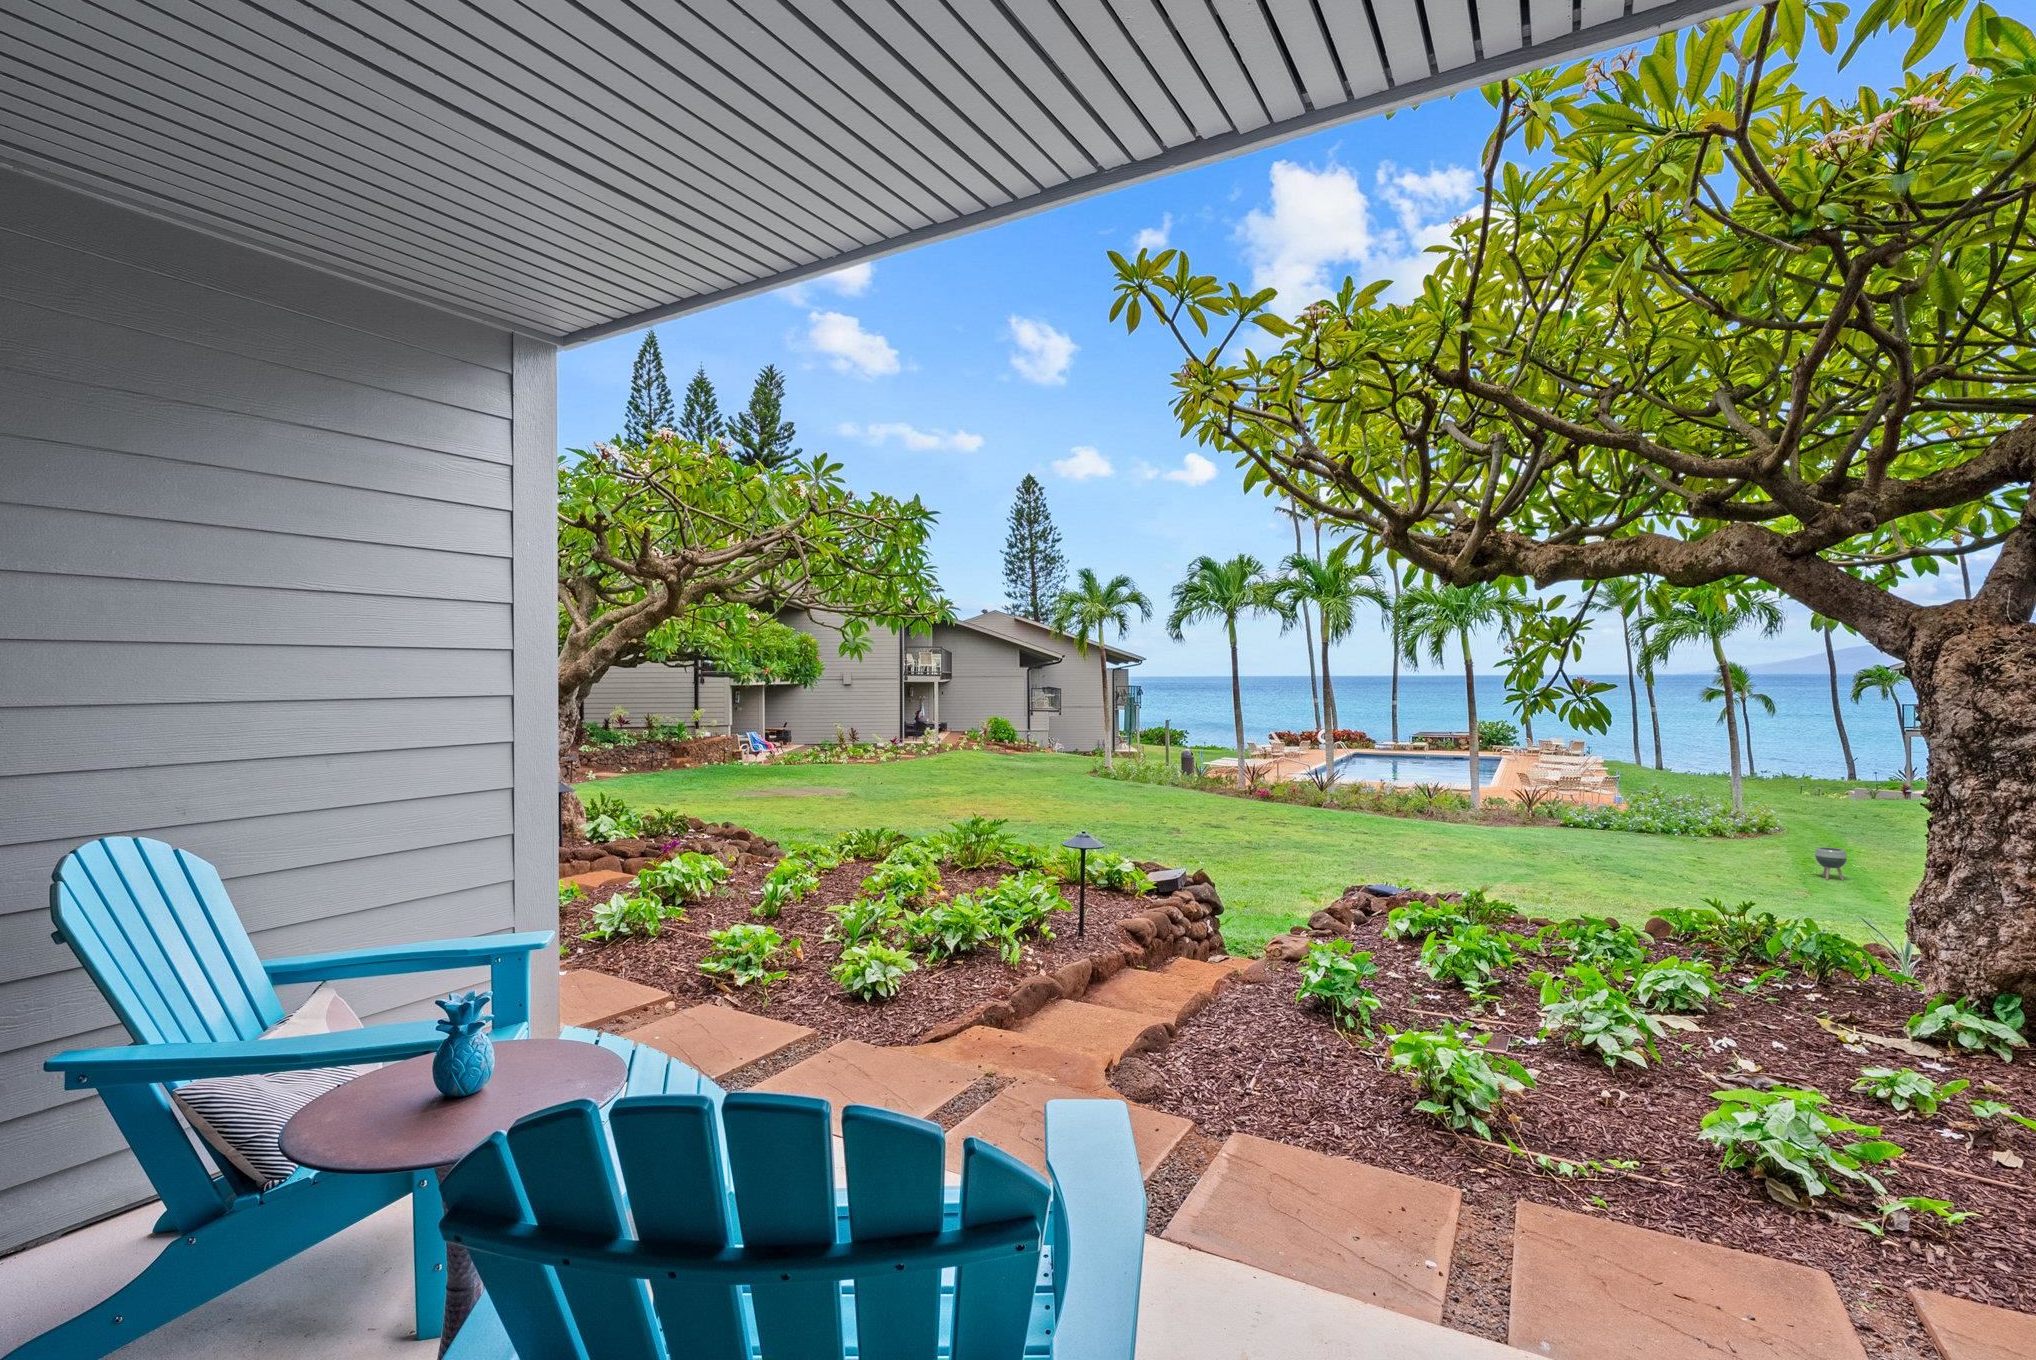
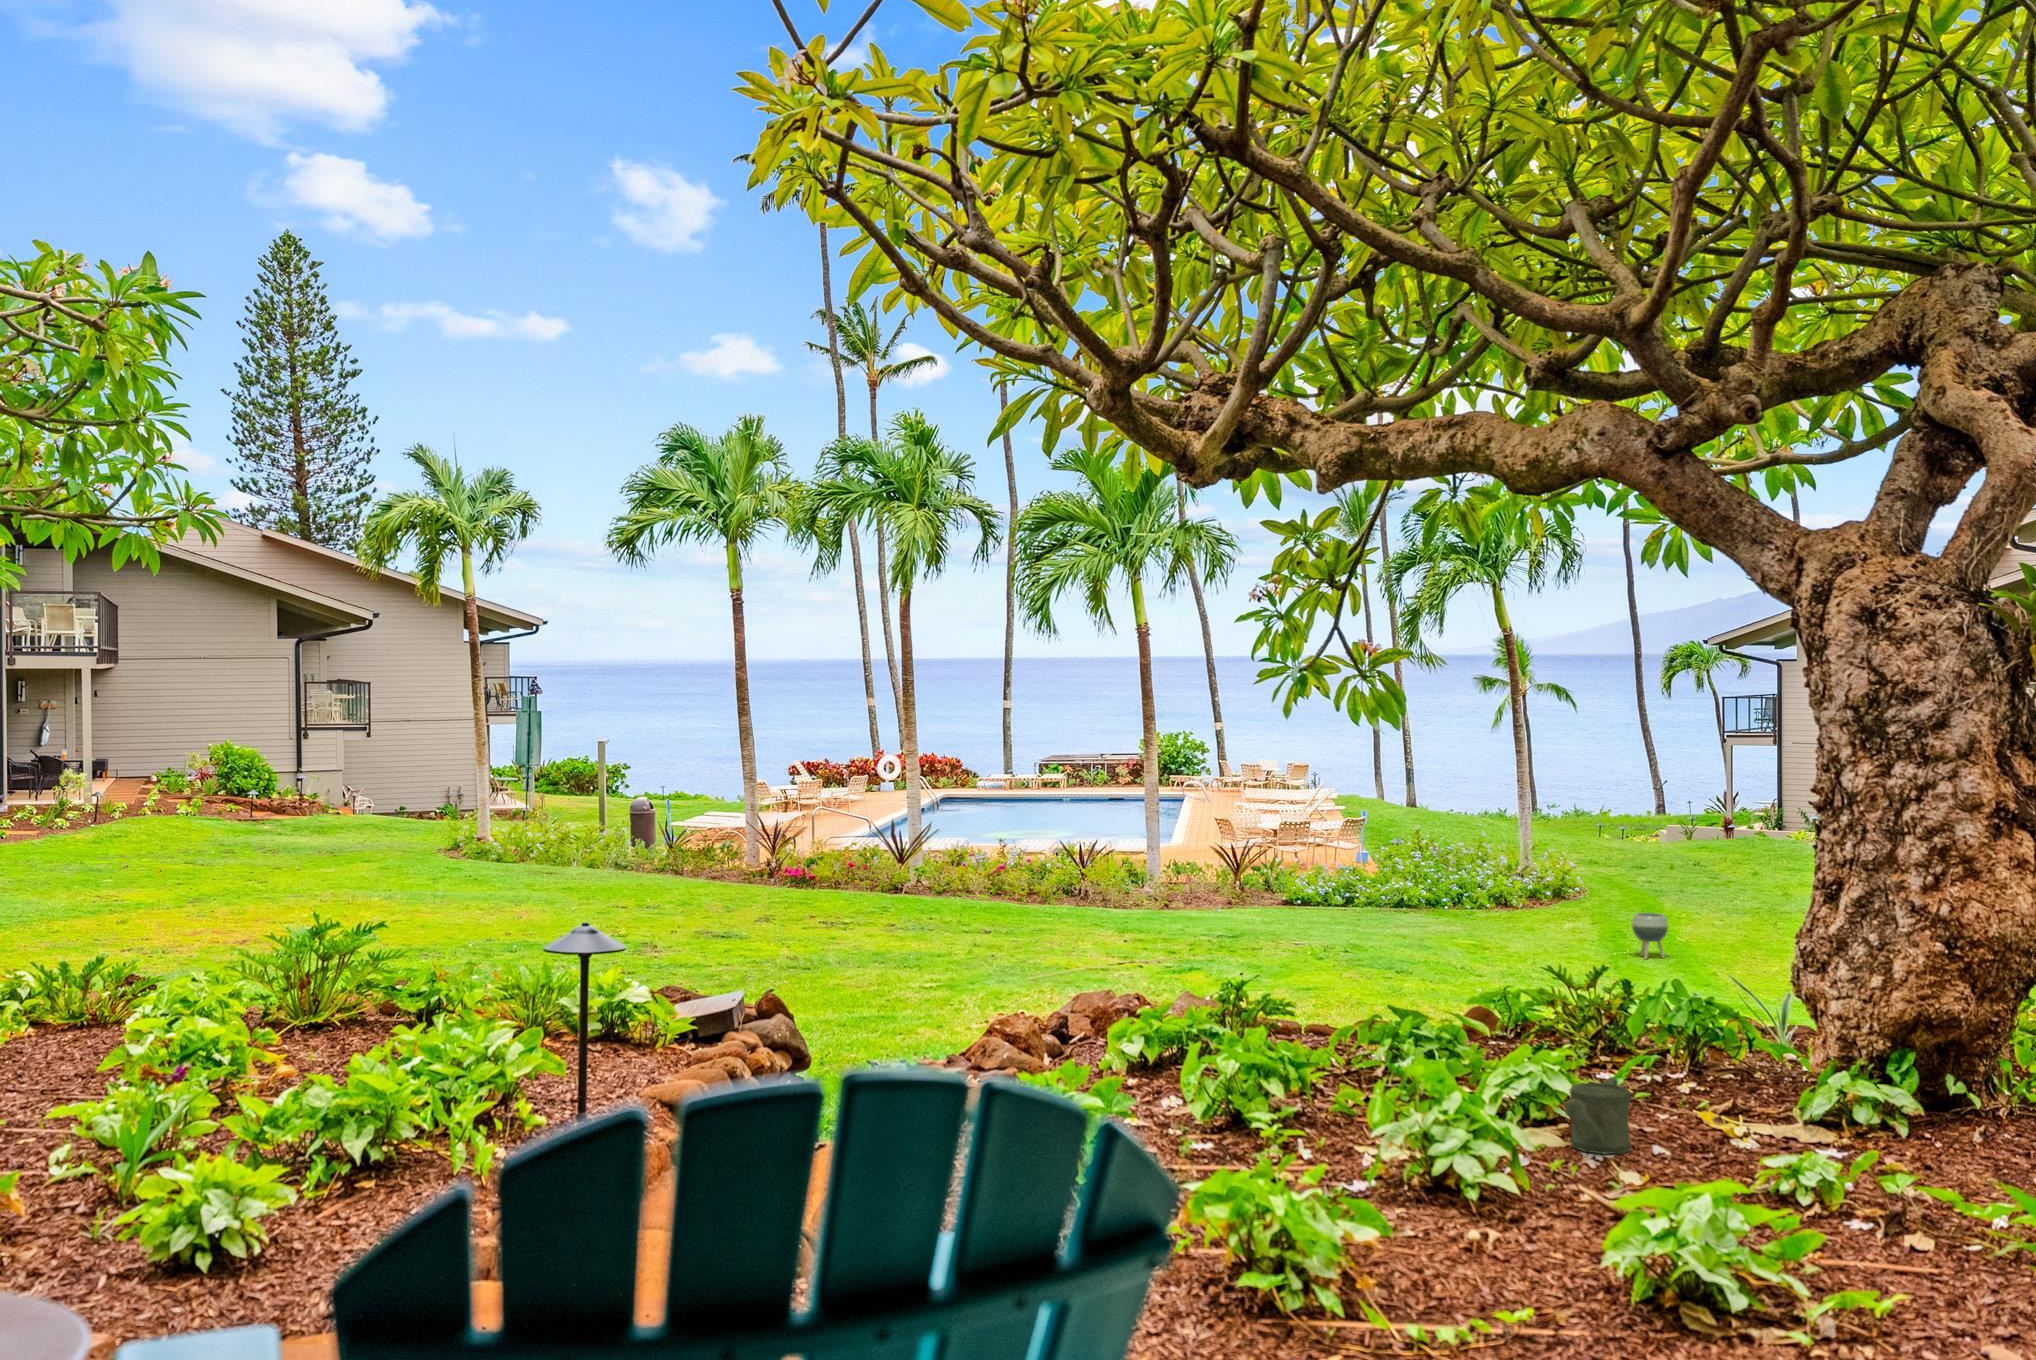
watering can: none [1696,989,1755,1045] -> present [1565,1078,1632,1154]

